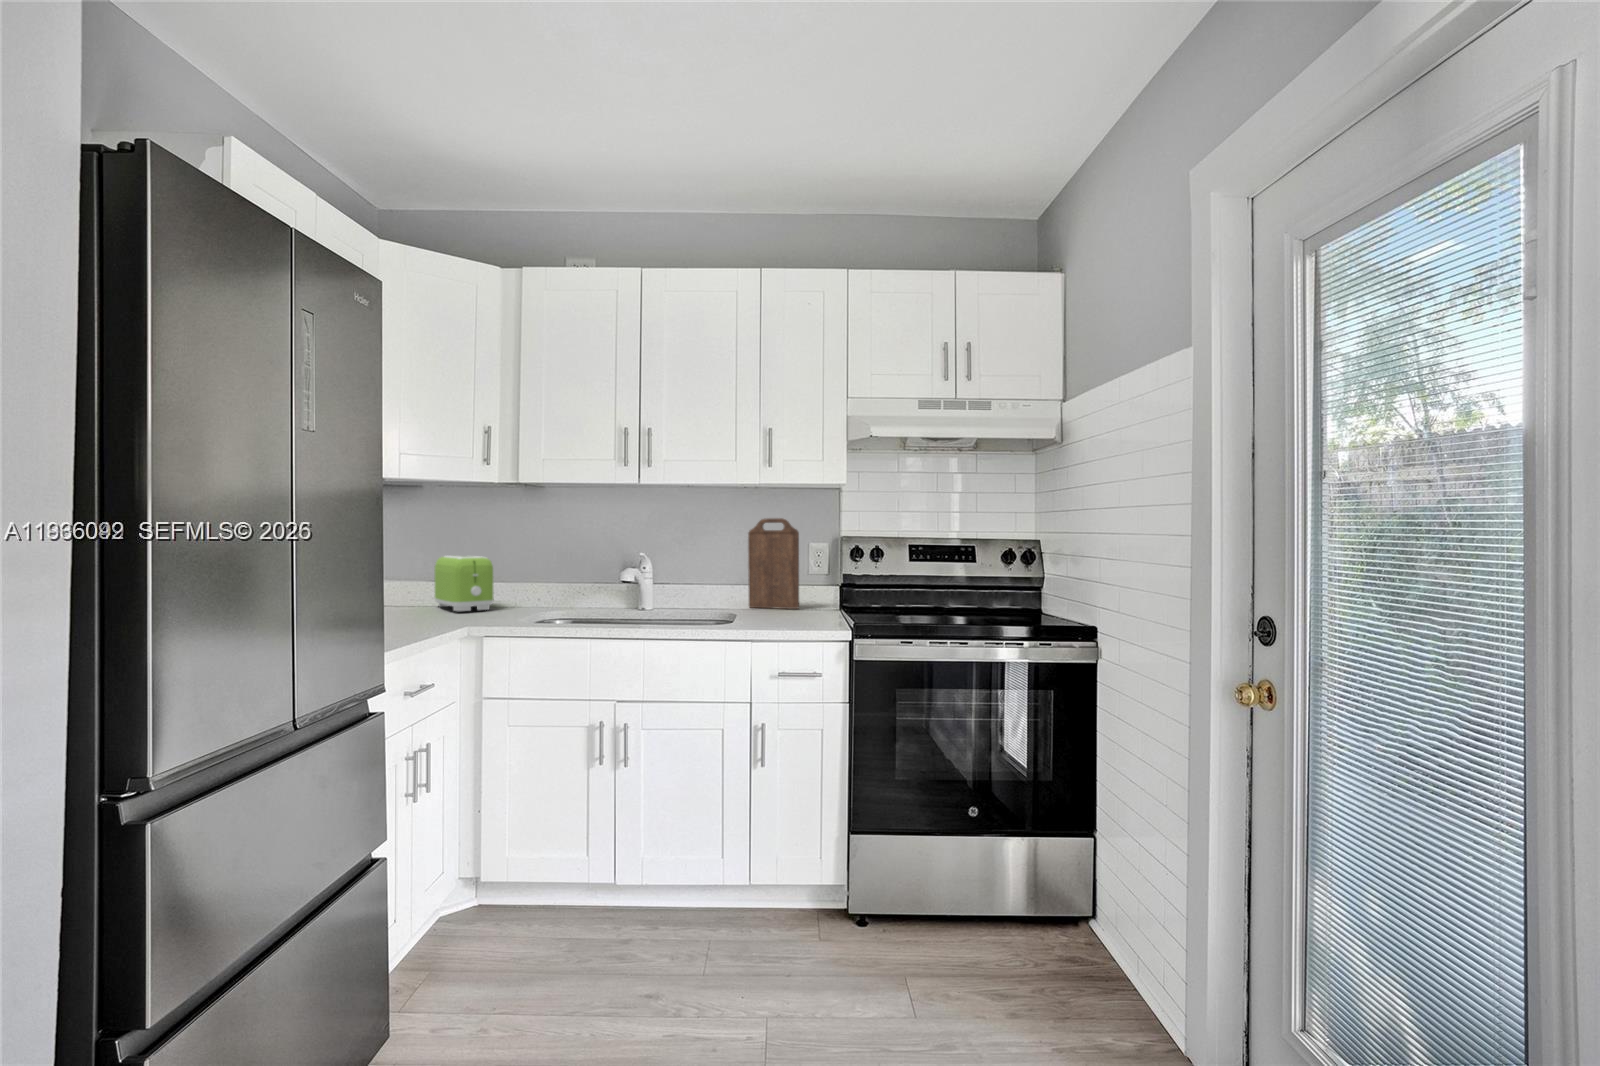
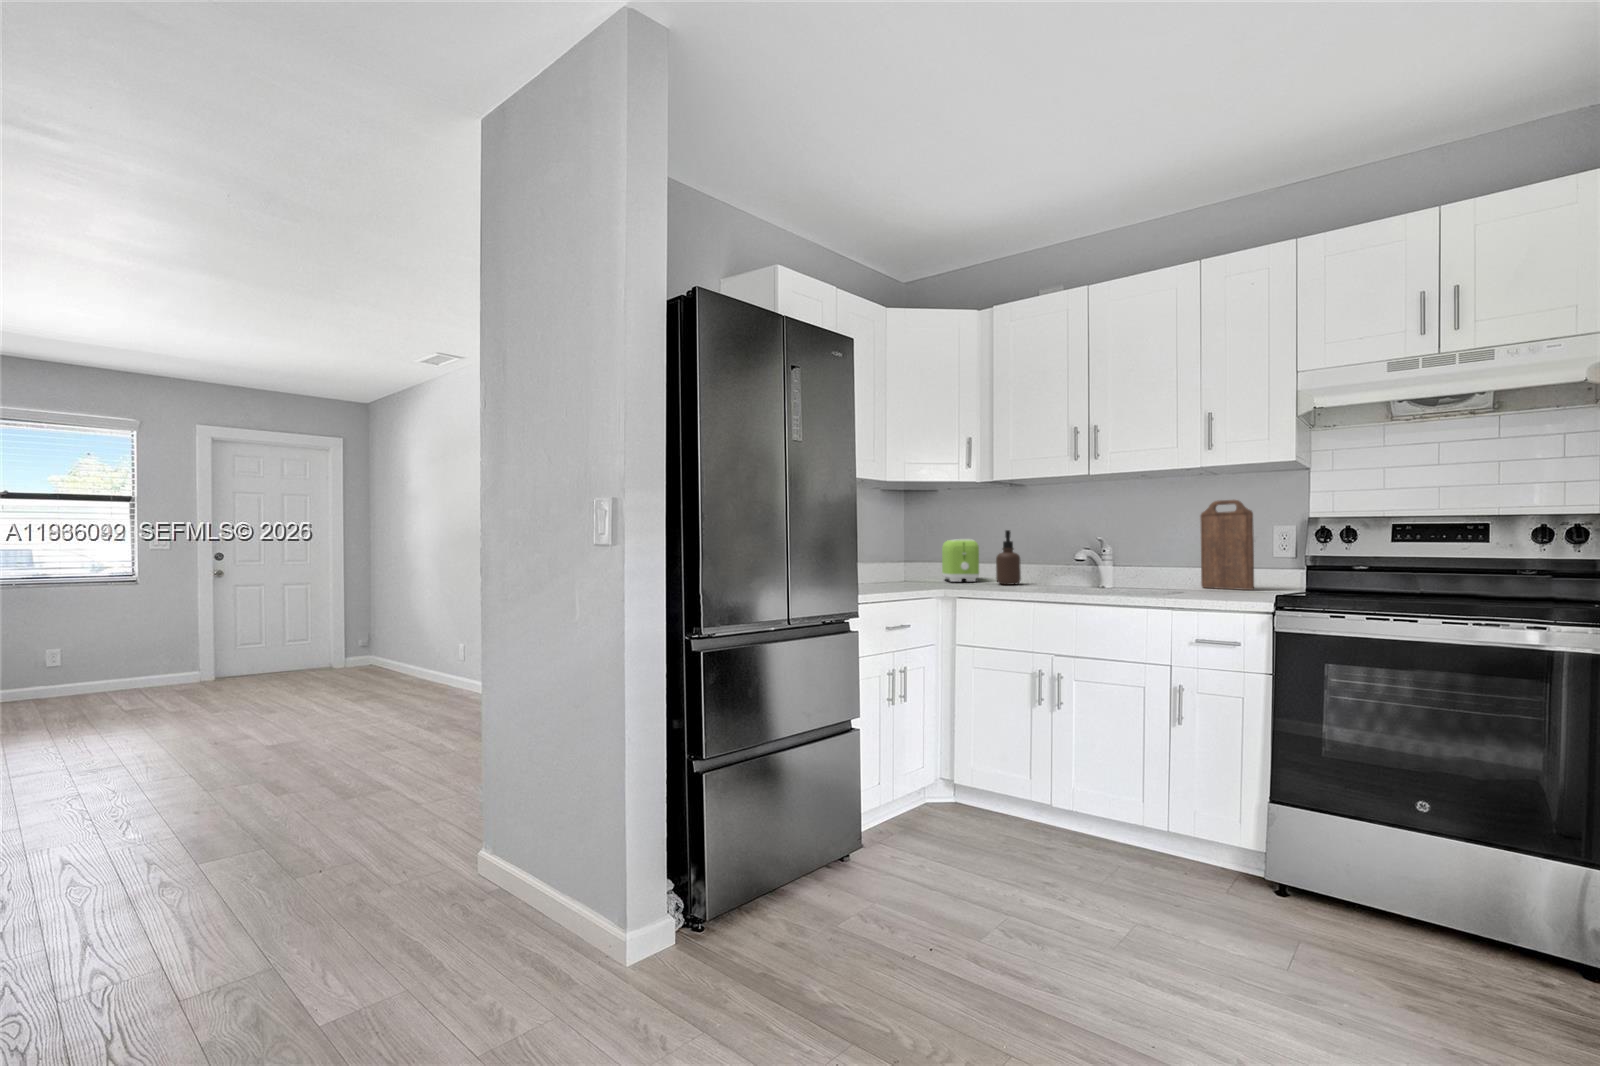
soap dispenser: none [522,546,552,613] -> present [996,530,1021,585]

